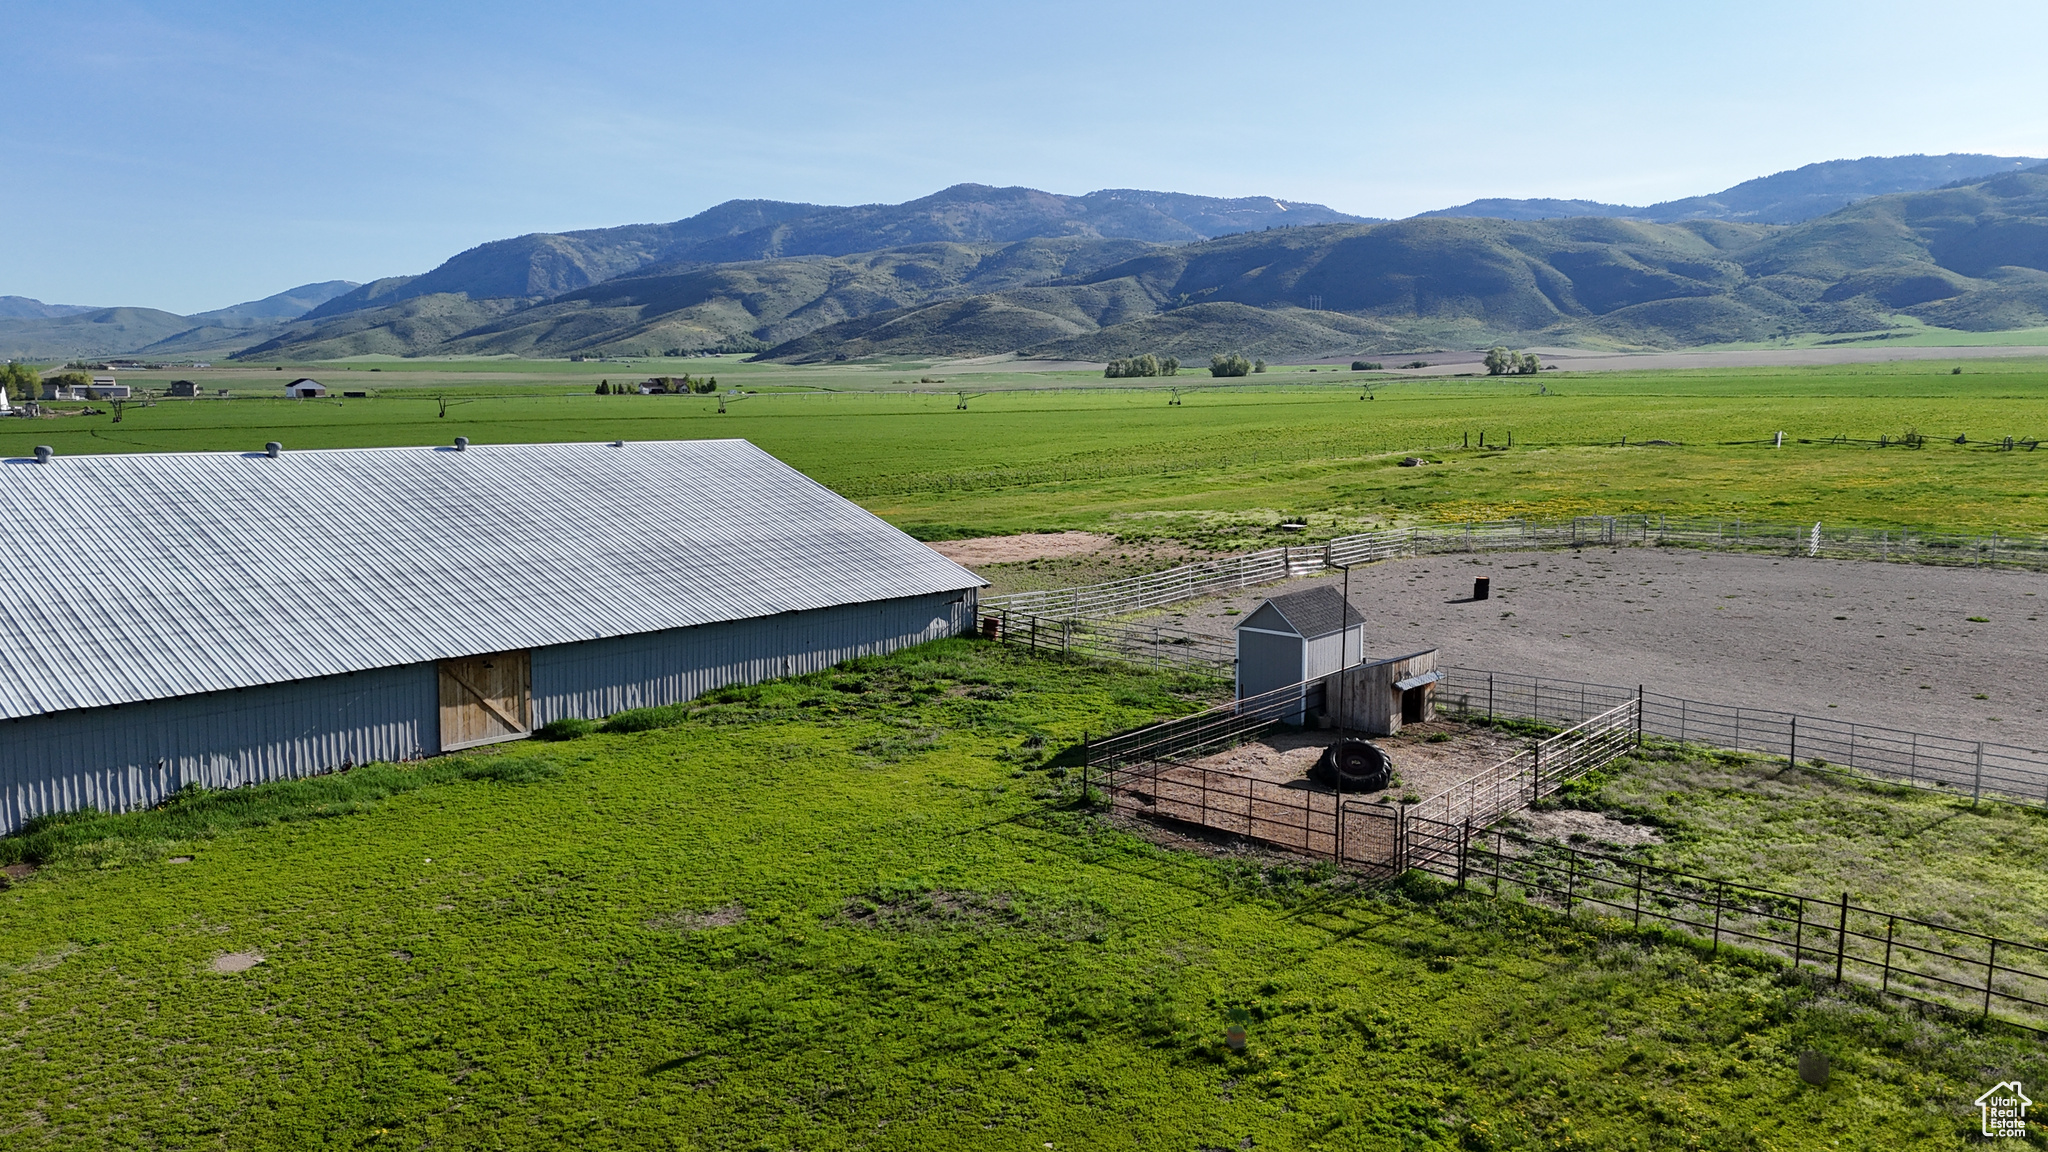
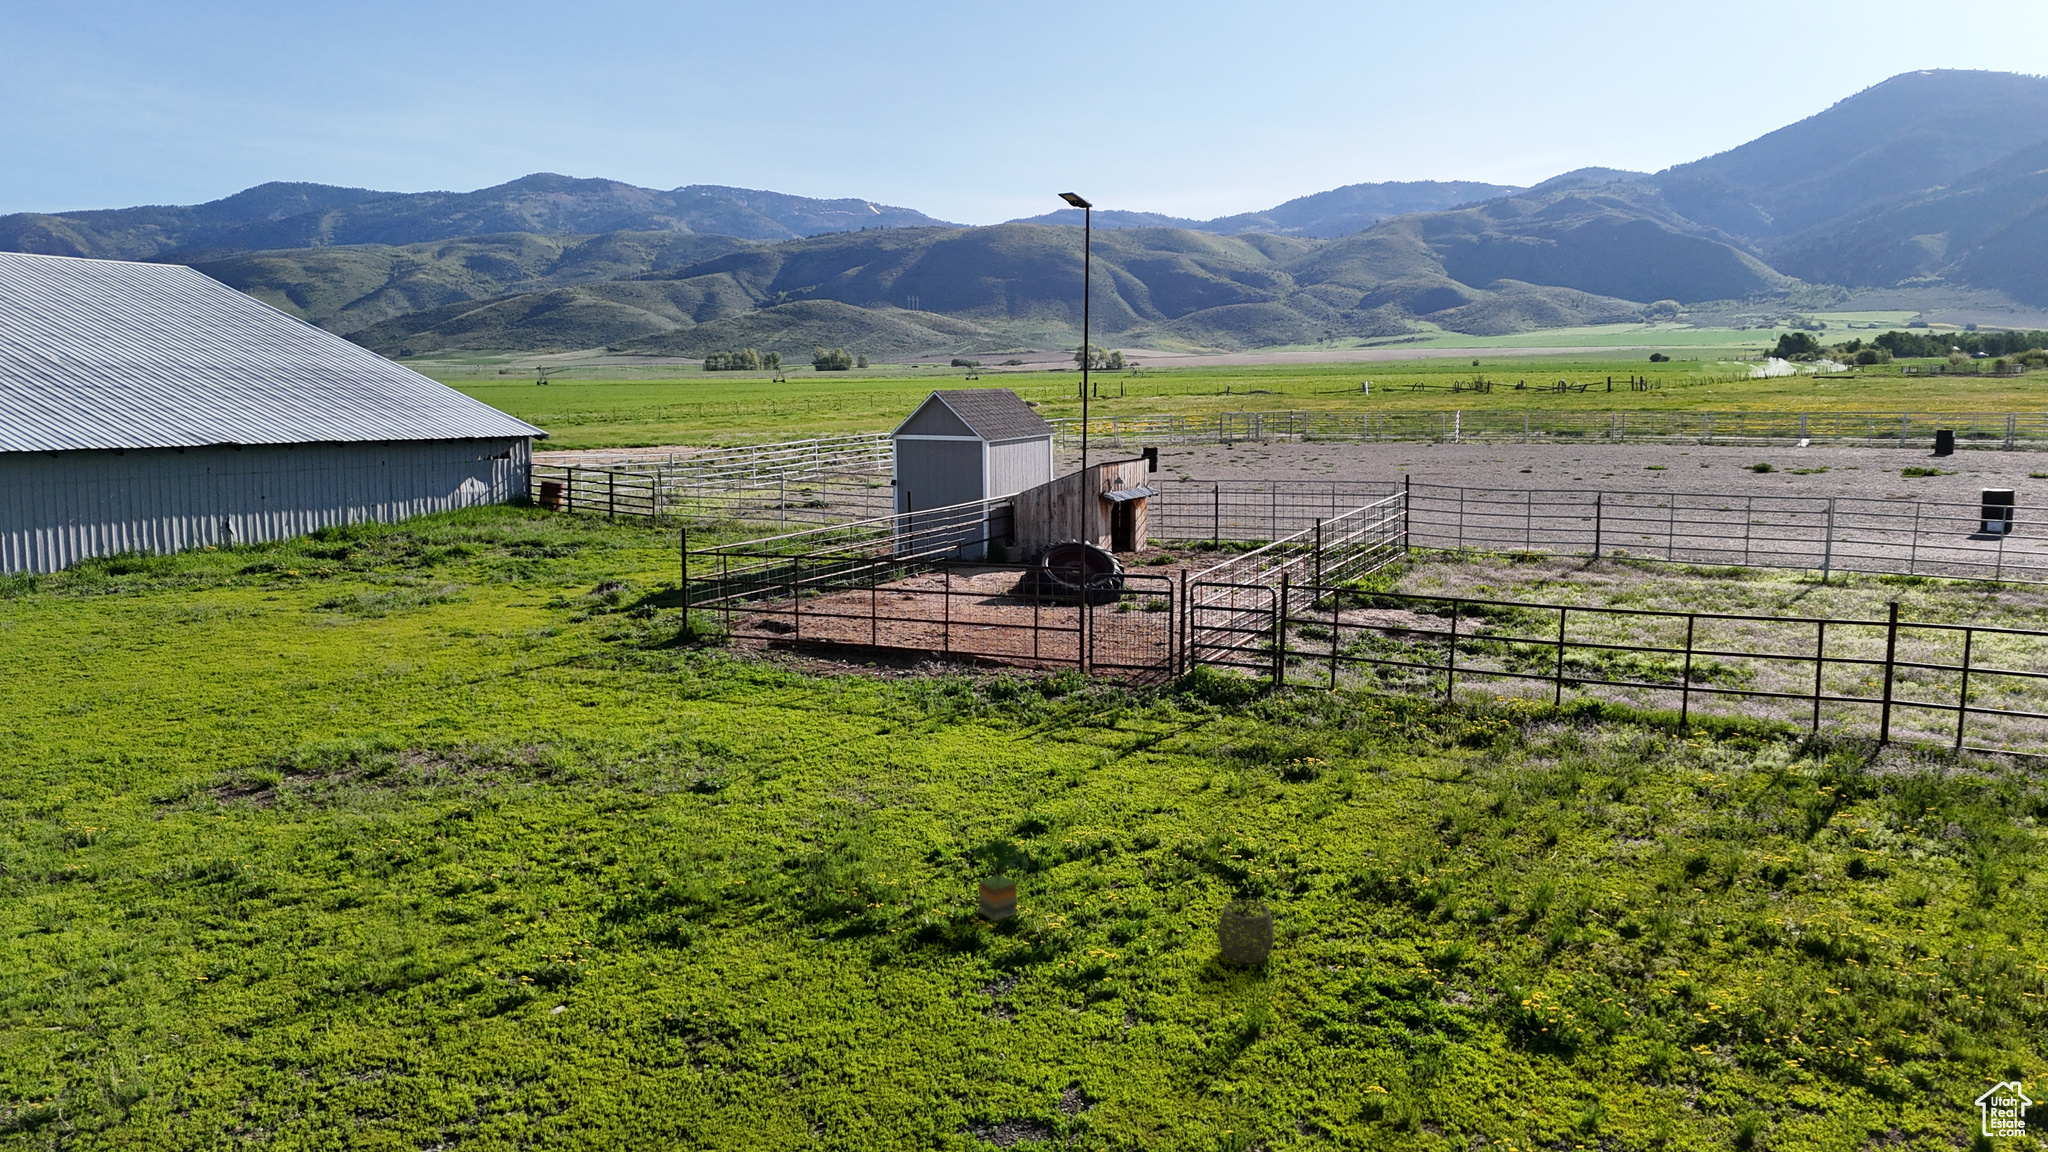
bench: present [1425,690,1468,722] -> none [1140,512,1191,549]
woven basket: present [1798,1051,1830,1084] -> present [1218,901,1274,963]

